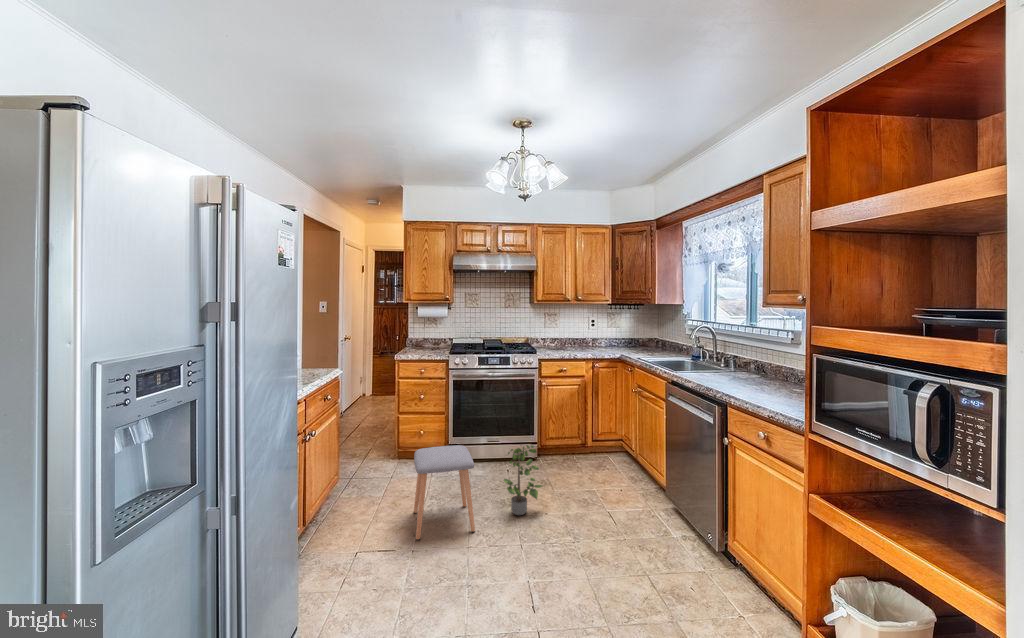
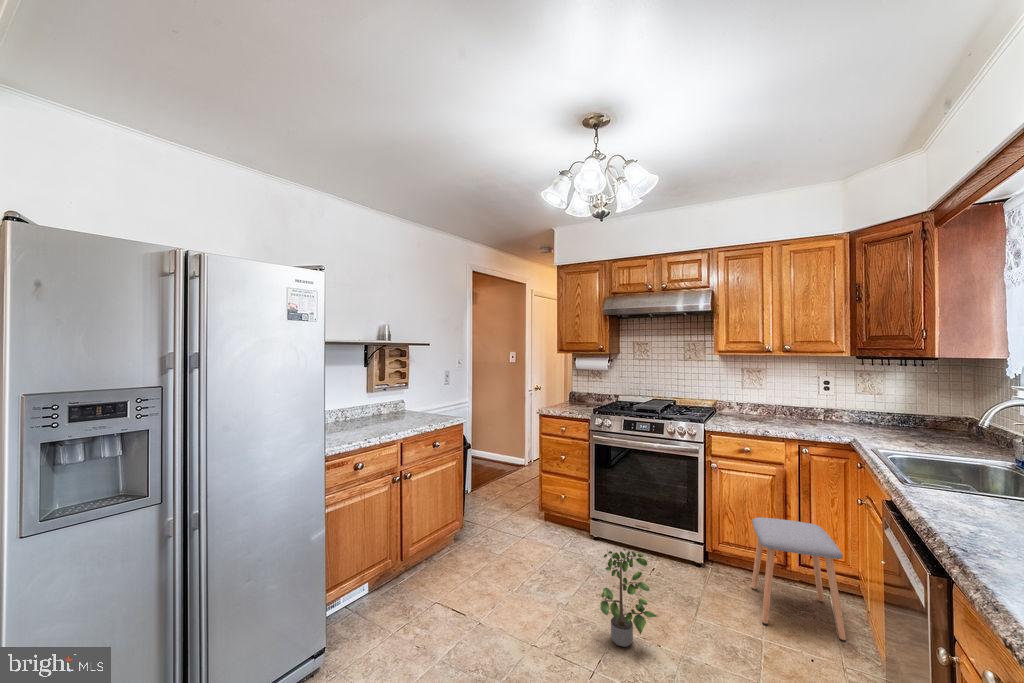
stool: present [414,445,475,540] -> present [751,517,846,641]

